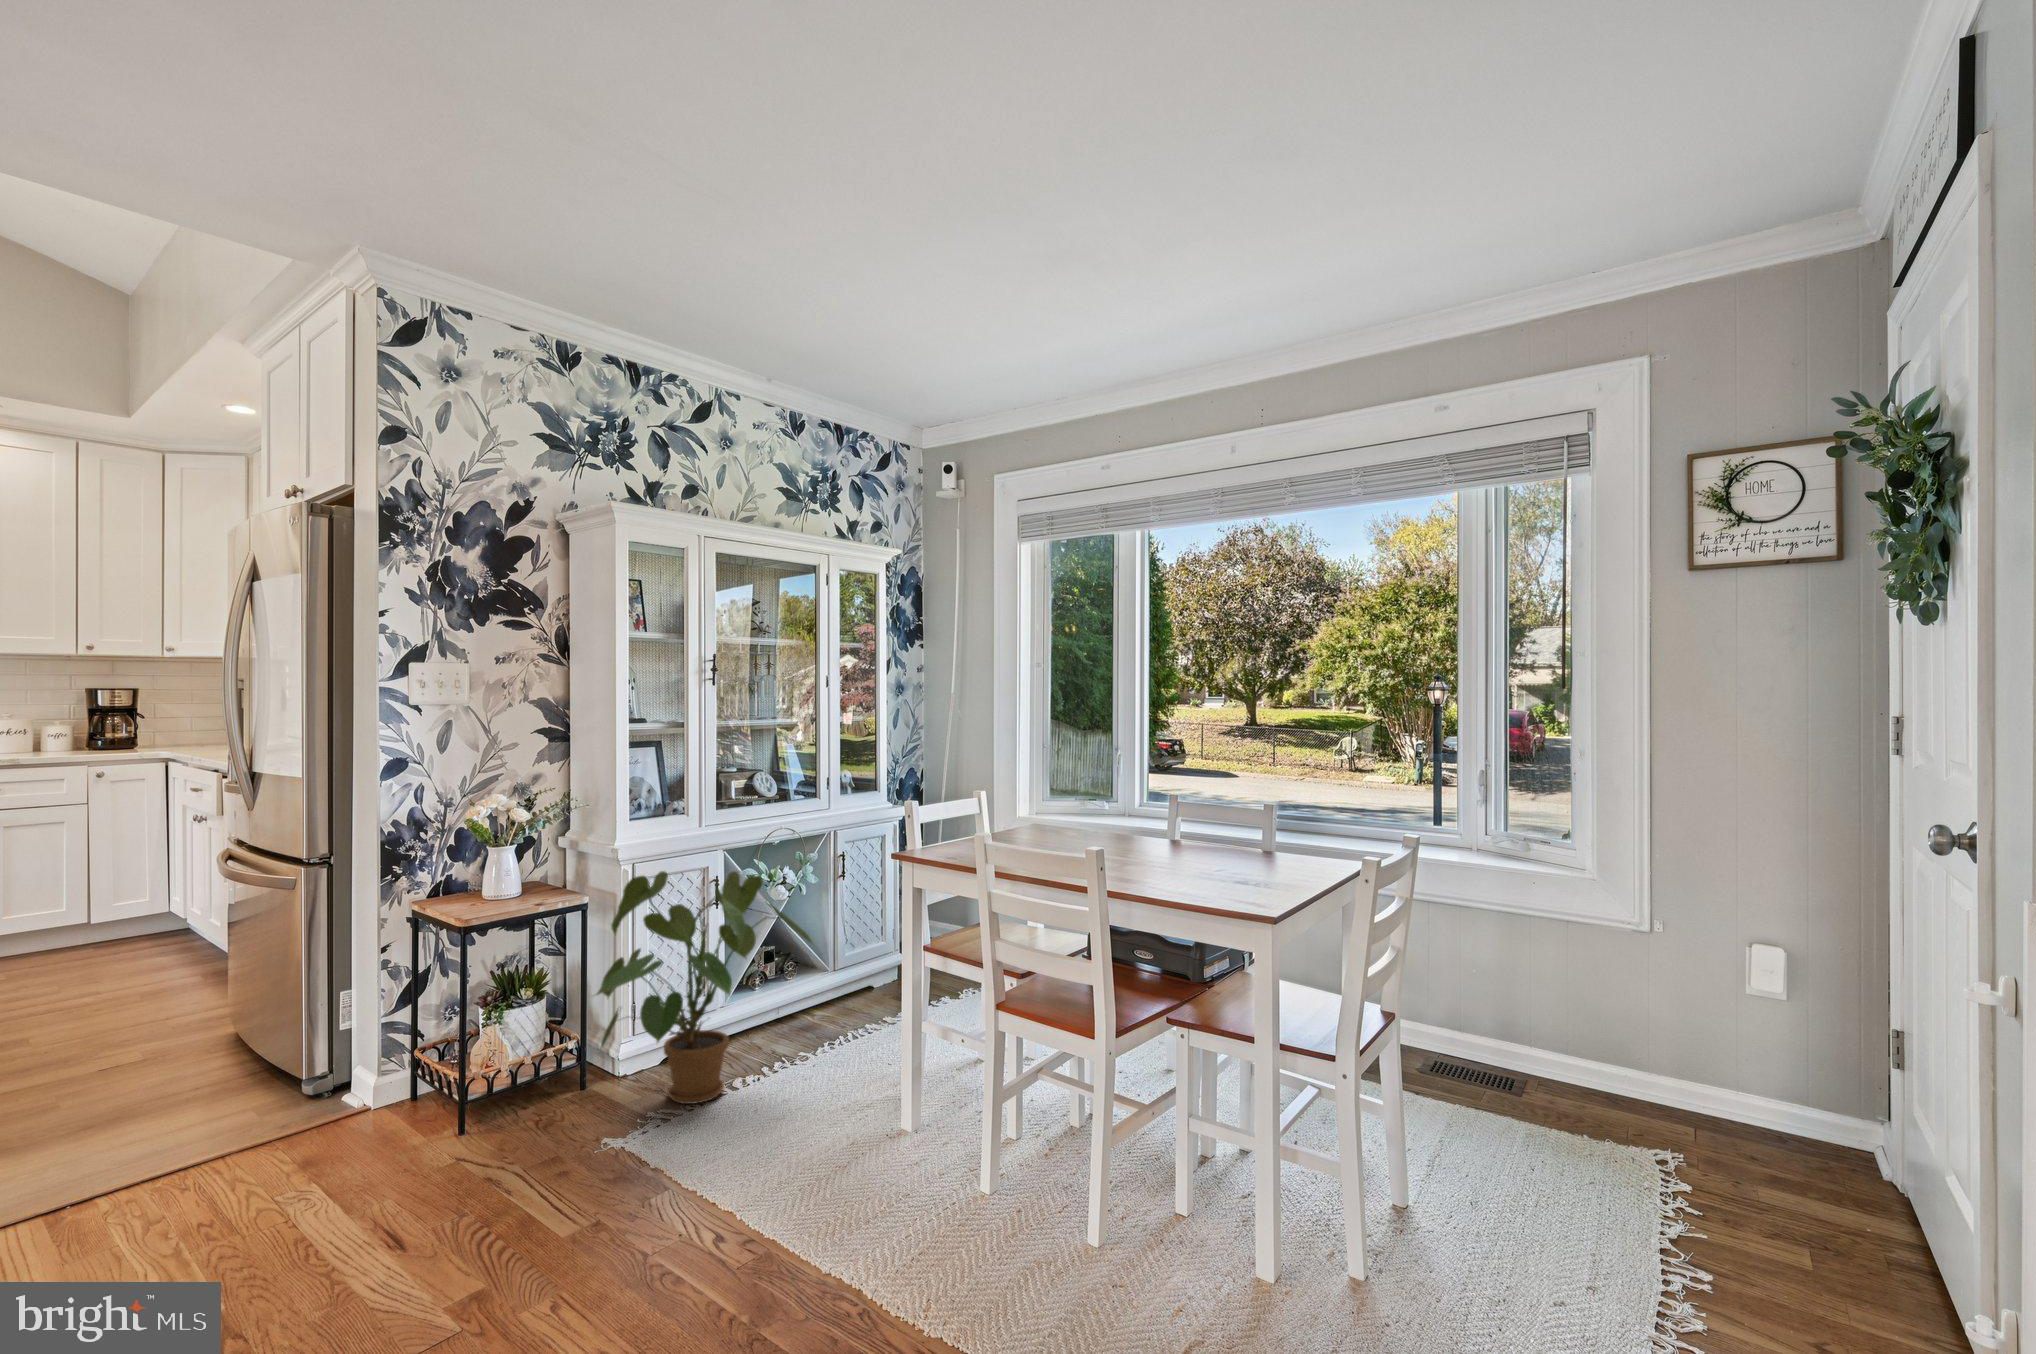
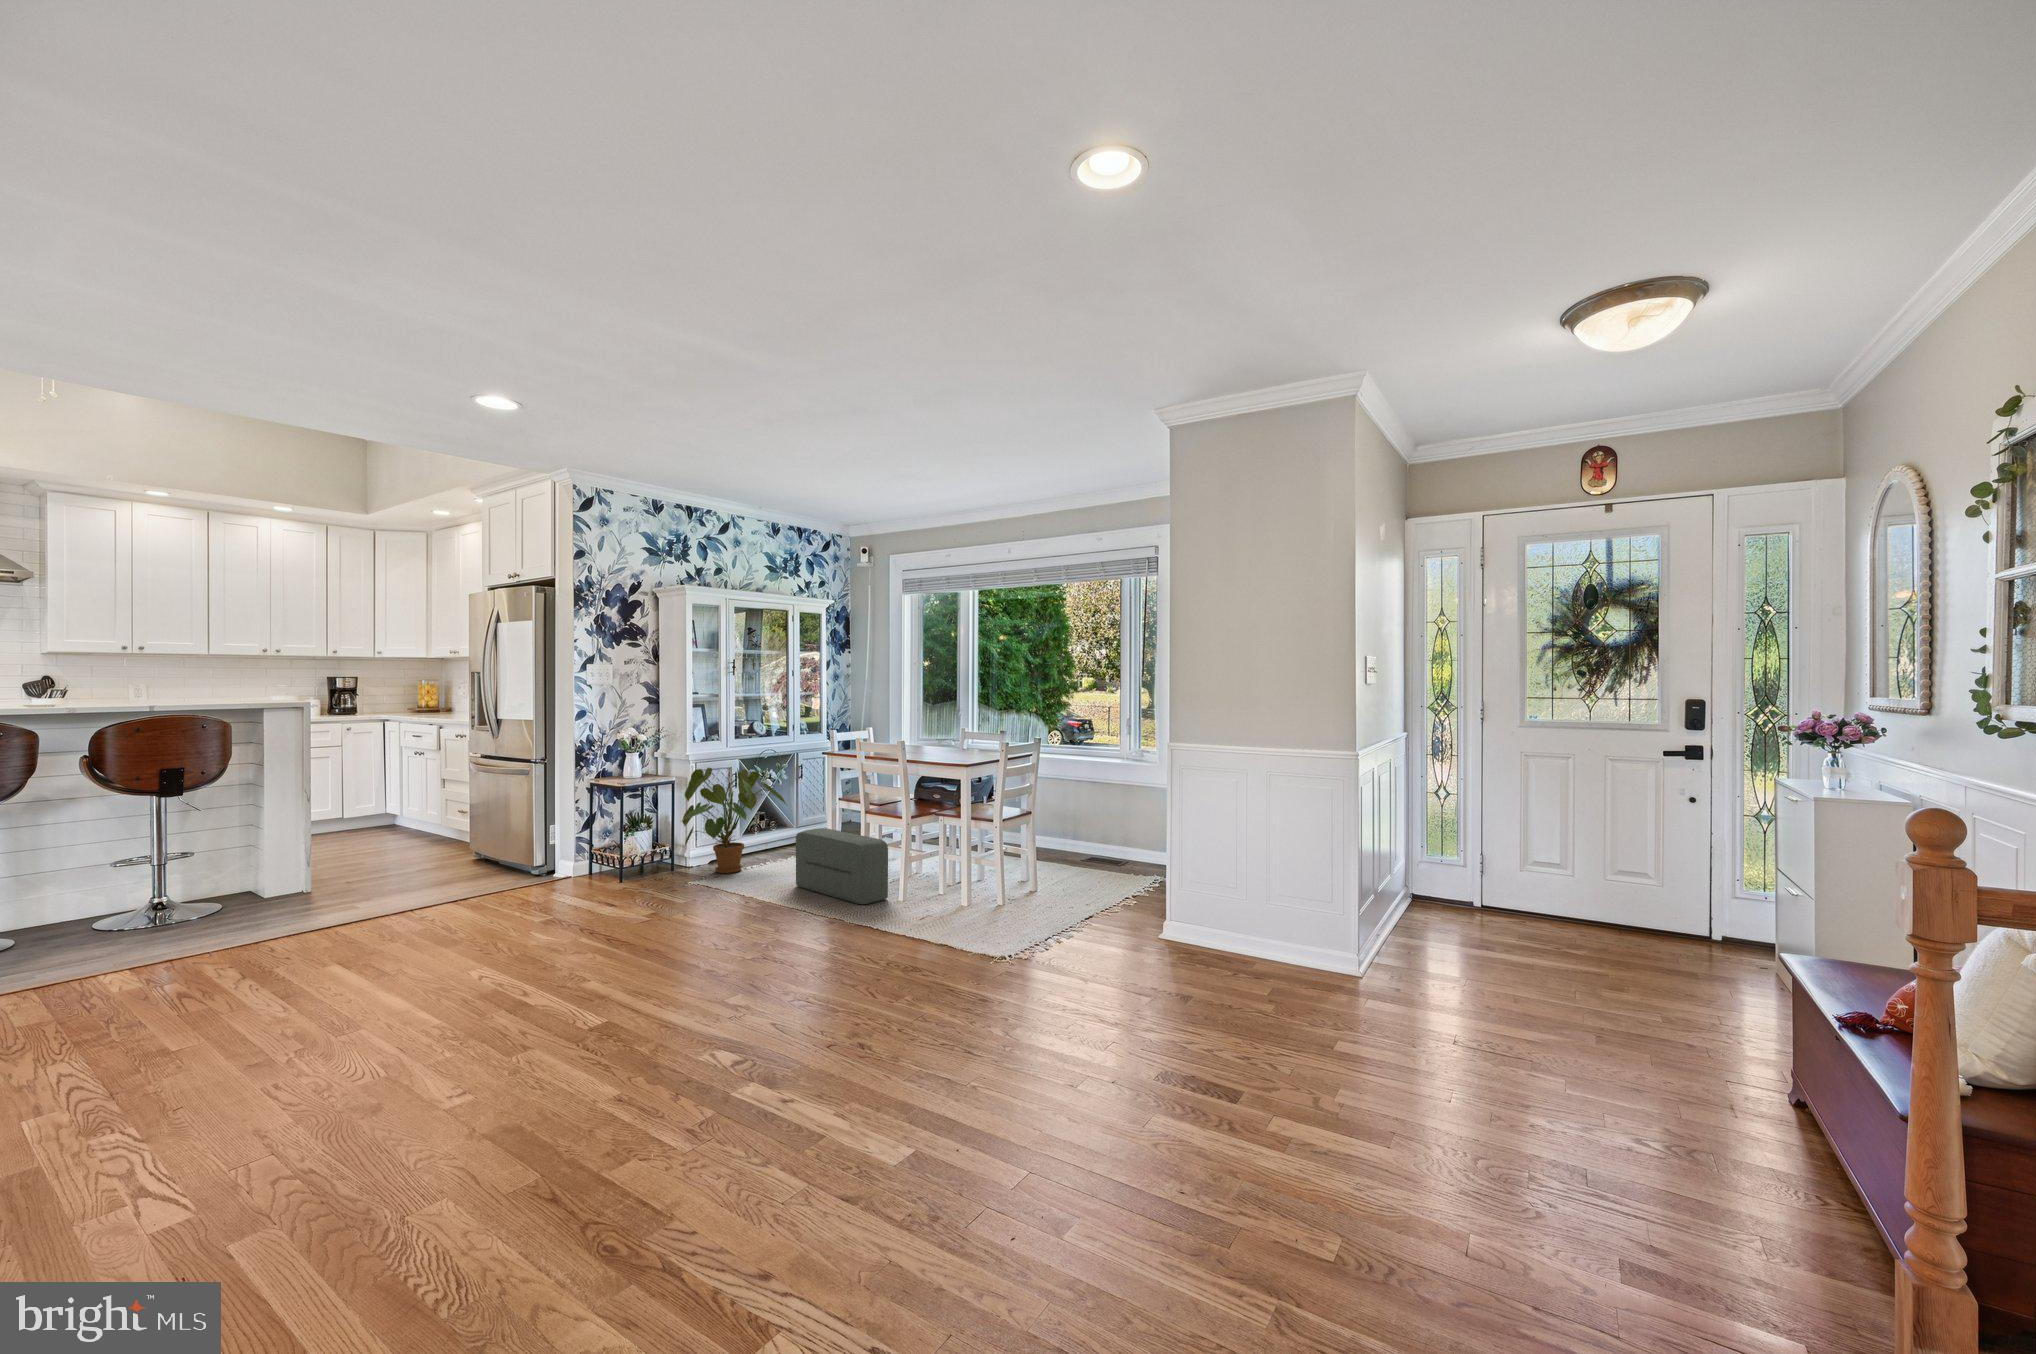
pouf: none [837,1023,1061,1253] -> present [796,828,888,904]

